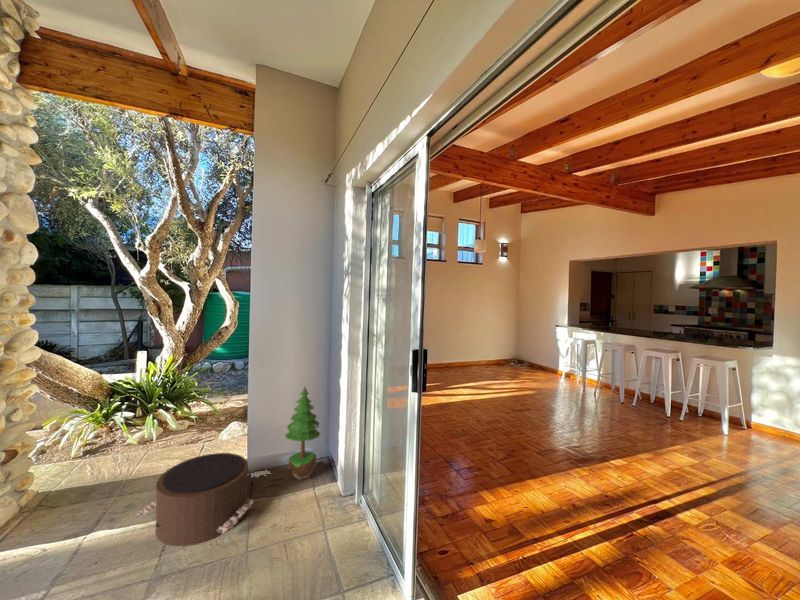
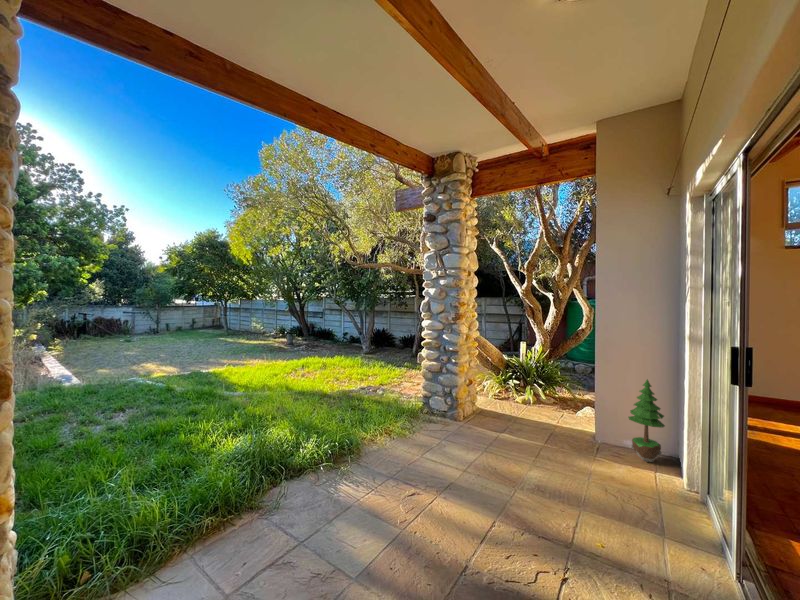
pouf: present [134,453,255,546] -> none [523,412,601,465]

